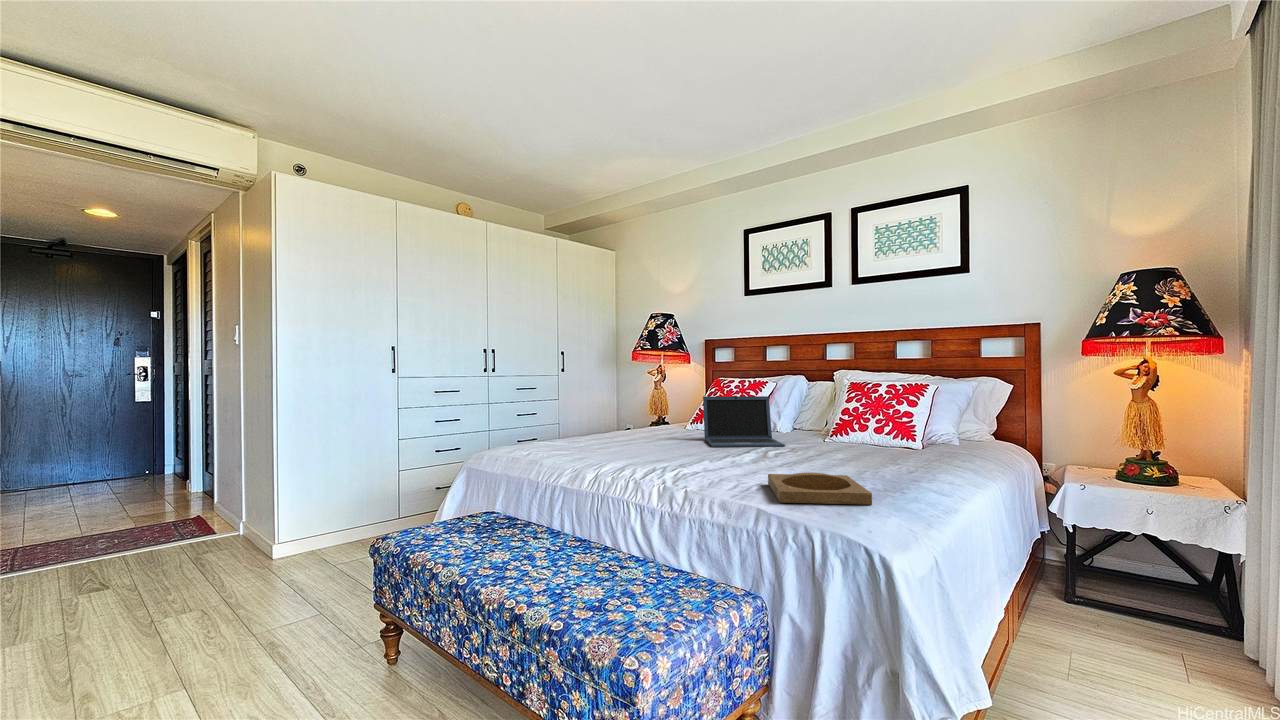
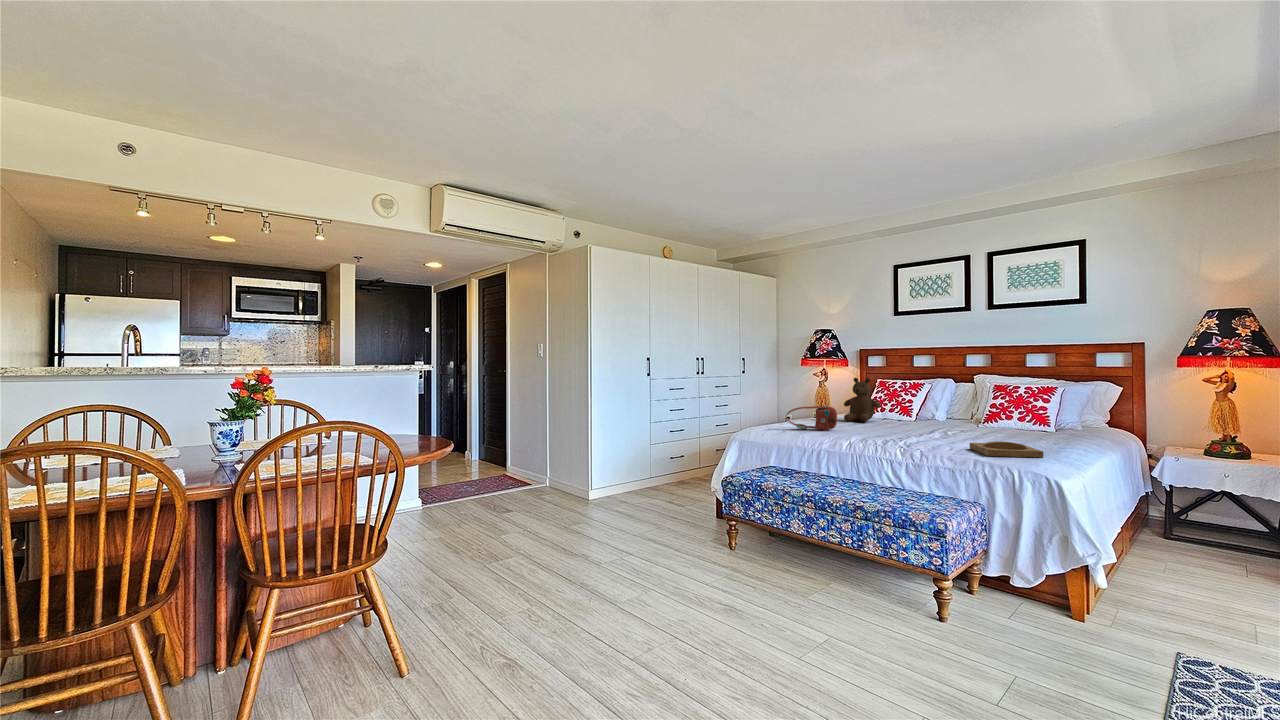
teddy bear: none [654,373,704,435] -> present [844,378,881,422]
laptop: present [703,396,785,447] -> none [886,395,954,430]
handbag: none [548,412,620,449] -> present [786,406,837,430]

